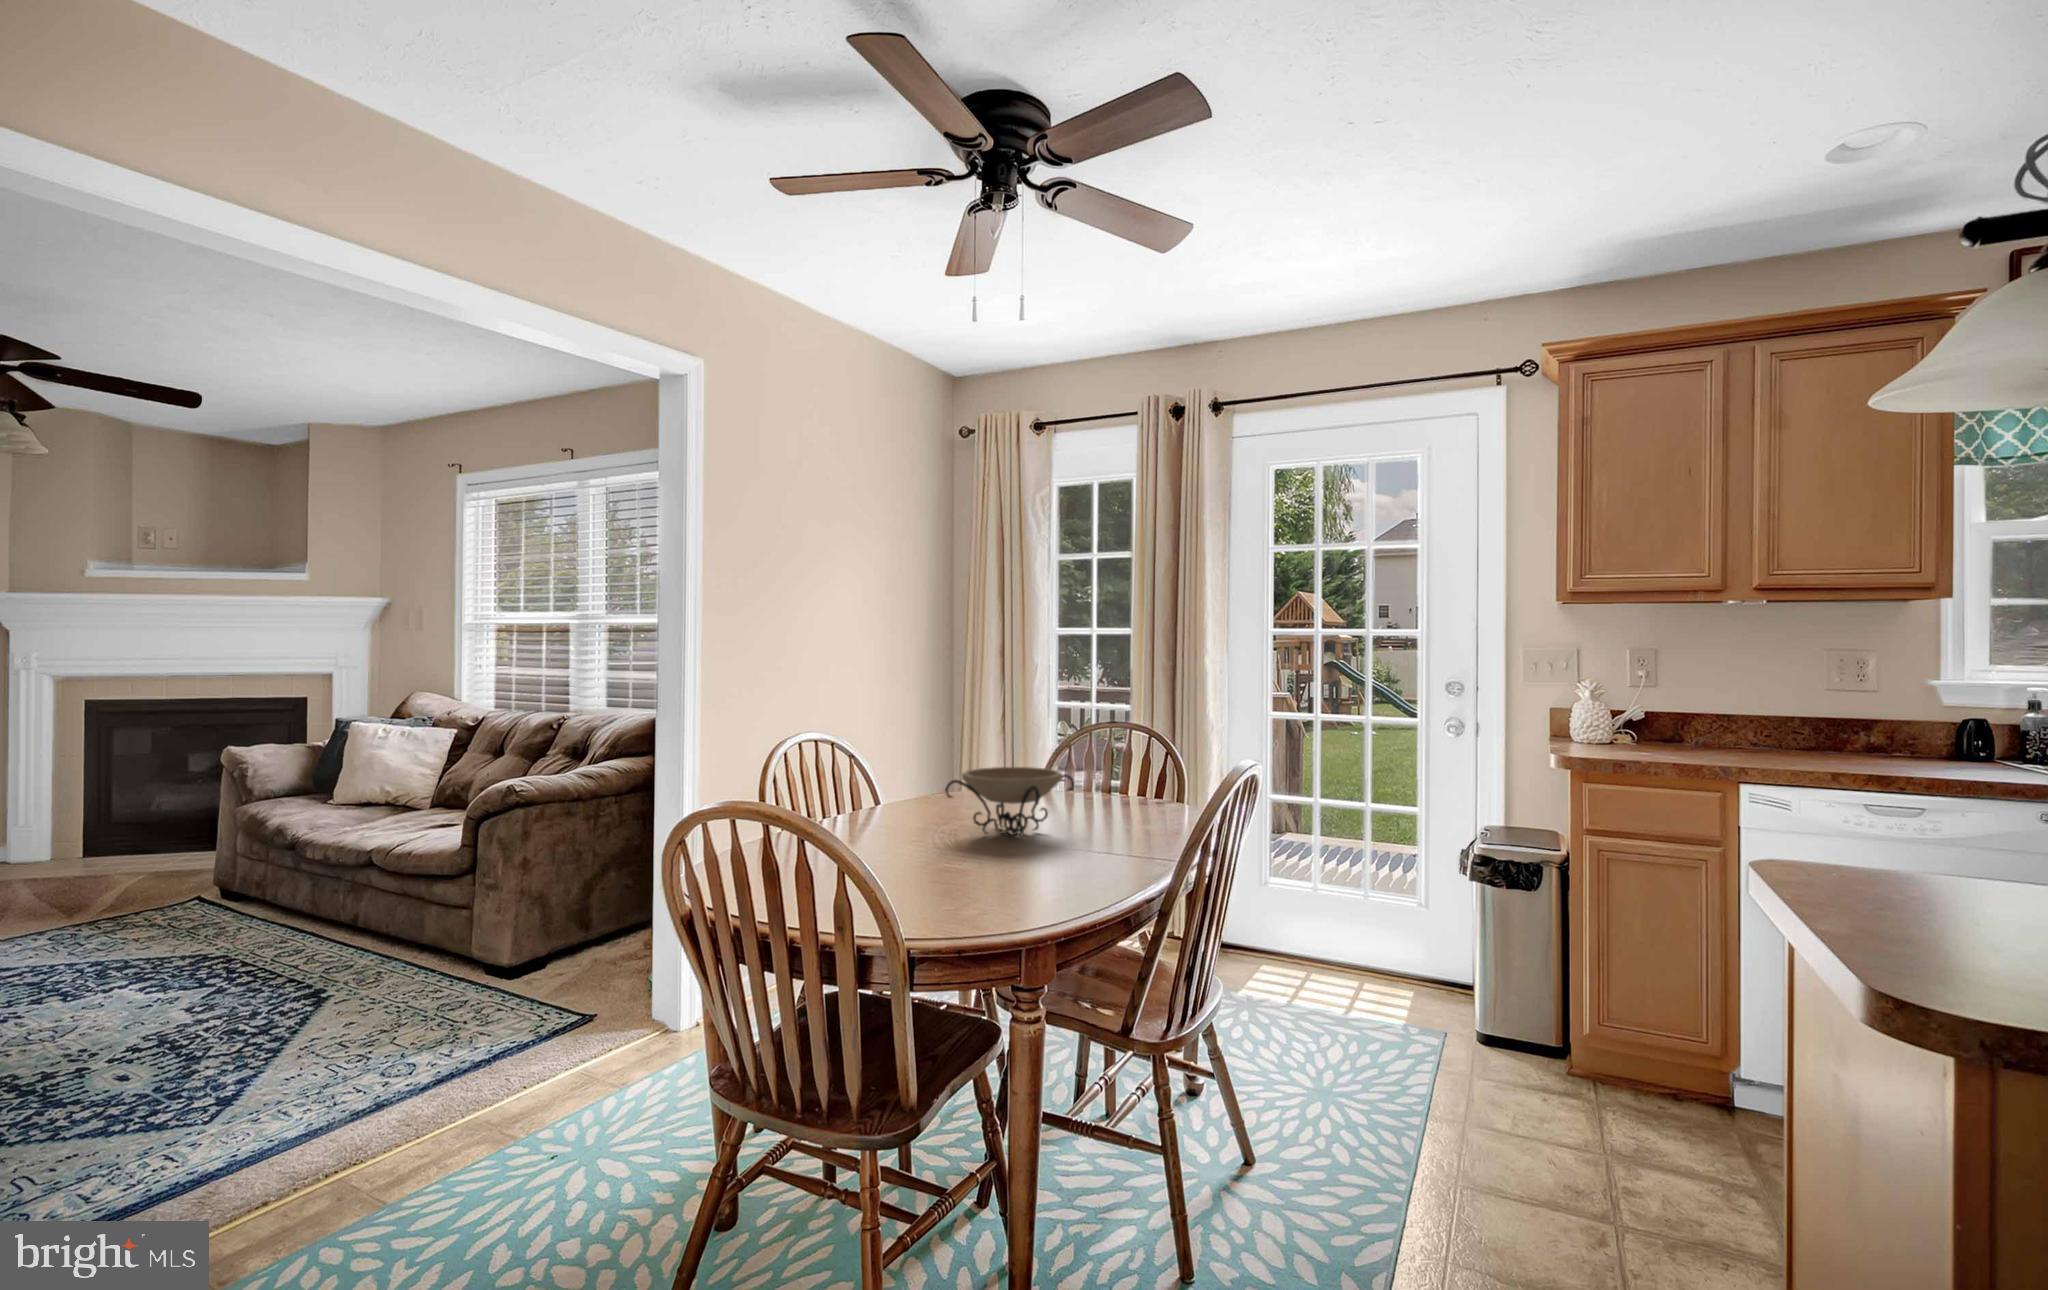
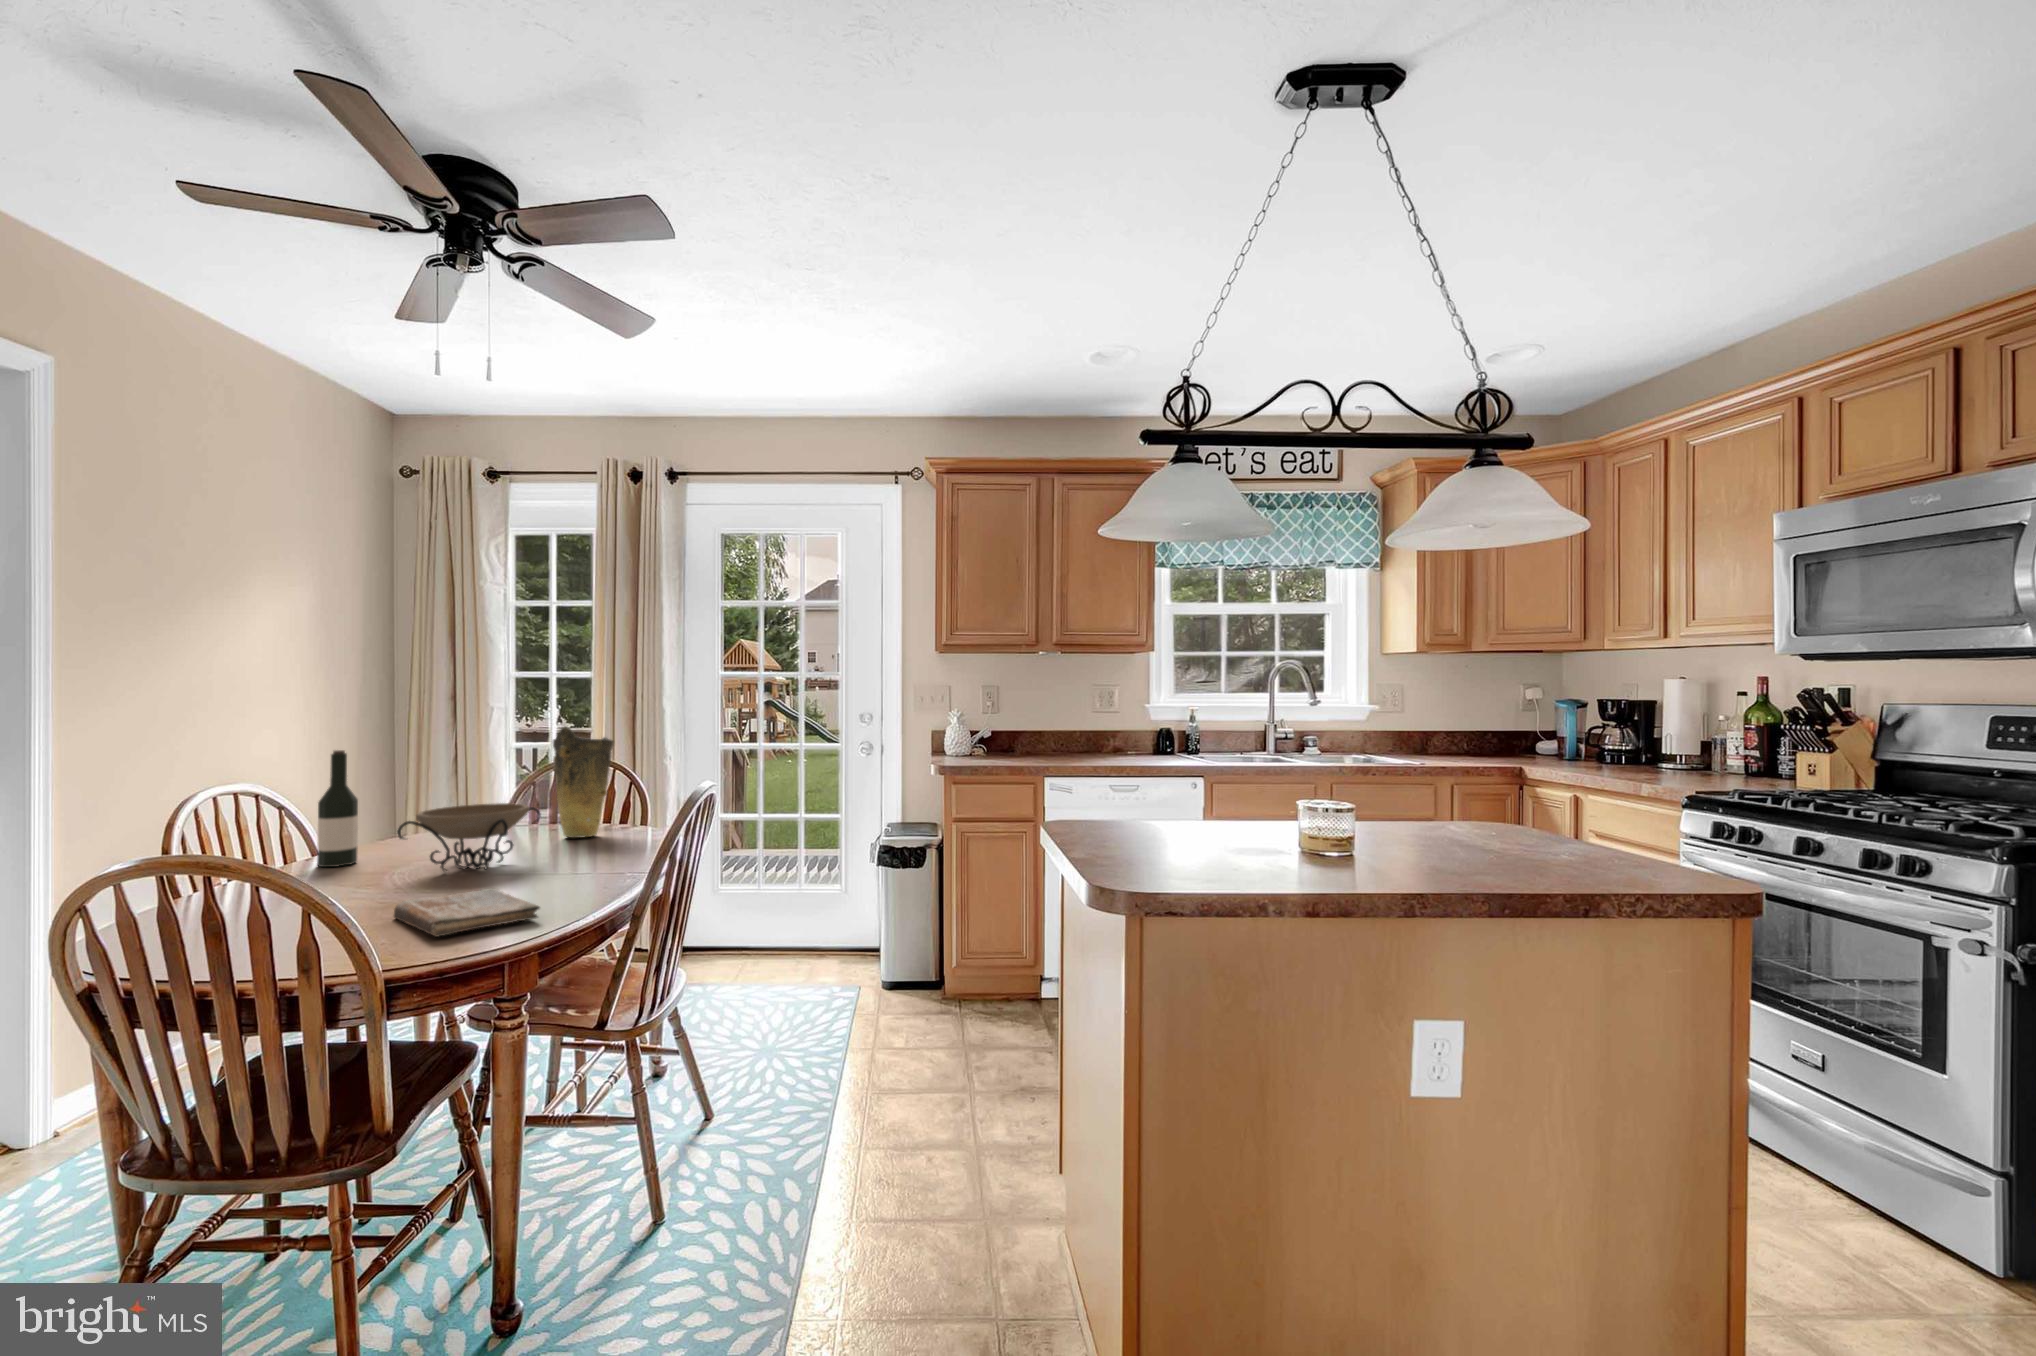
vase: none [1090,688,1150,810] -> present [553,726,614,838]
wine bottle: none [890,705,921,817] -> present [317,750,358,867]
book: none [930,861,1058,912] -> present [394,888,540,937]

